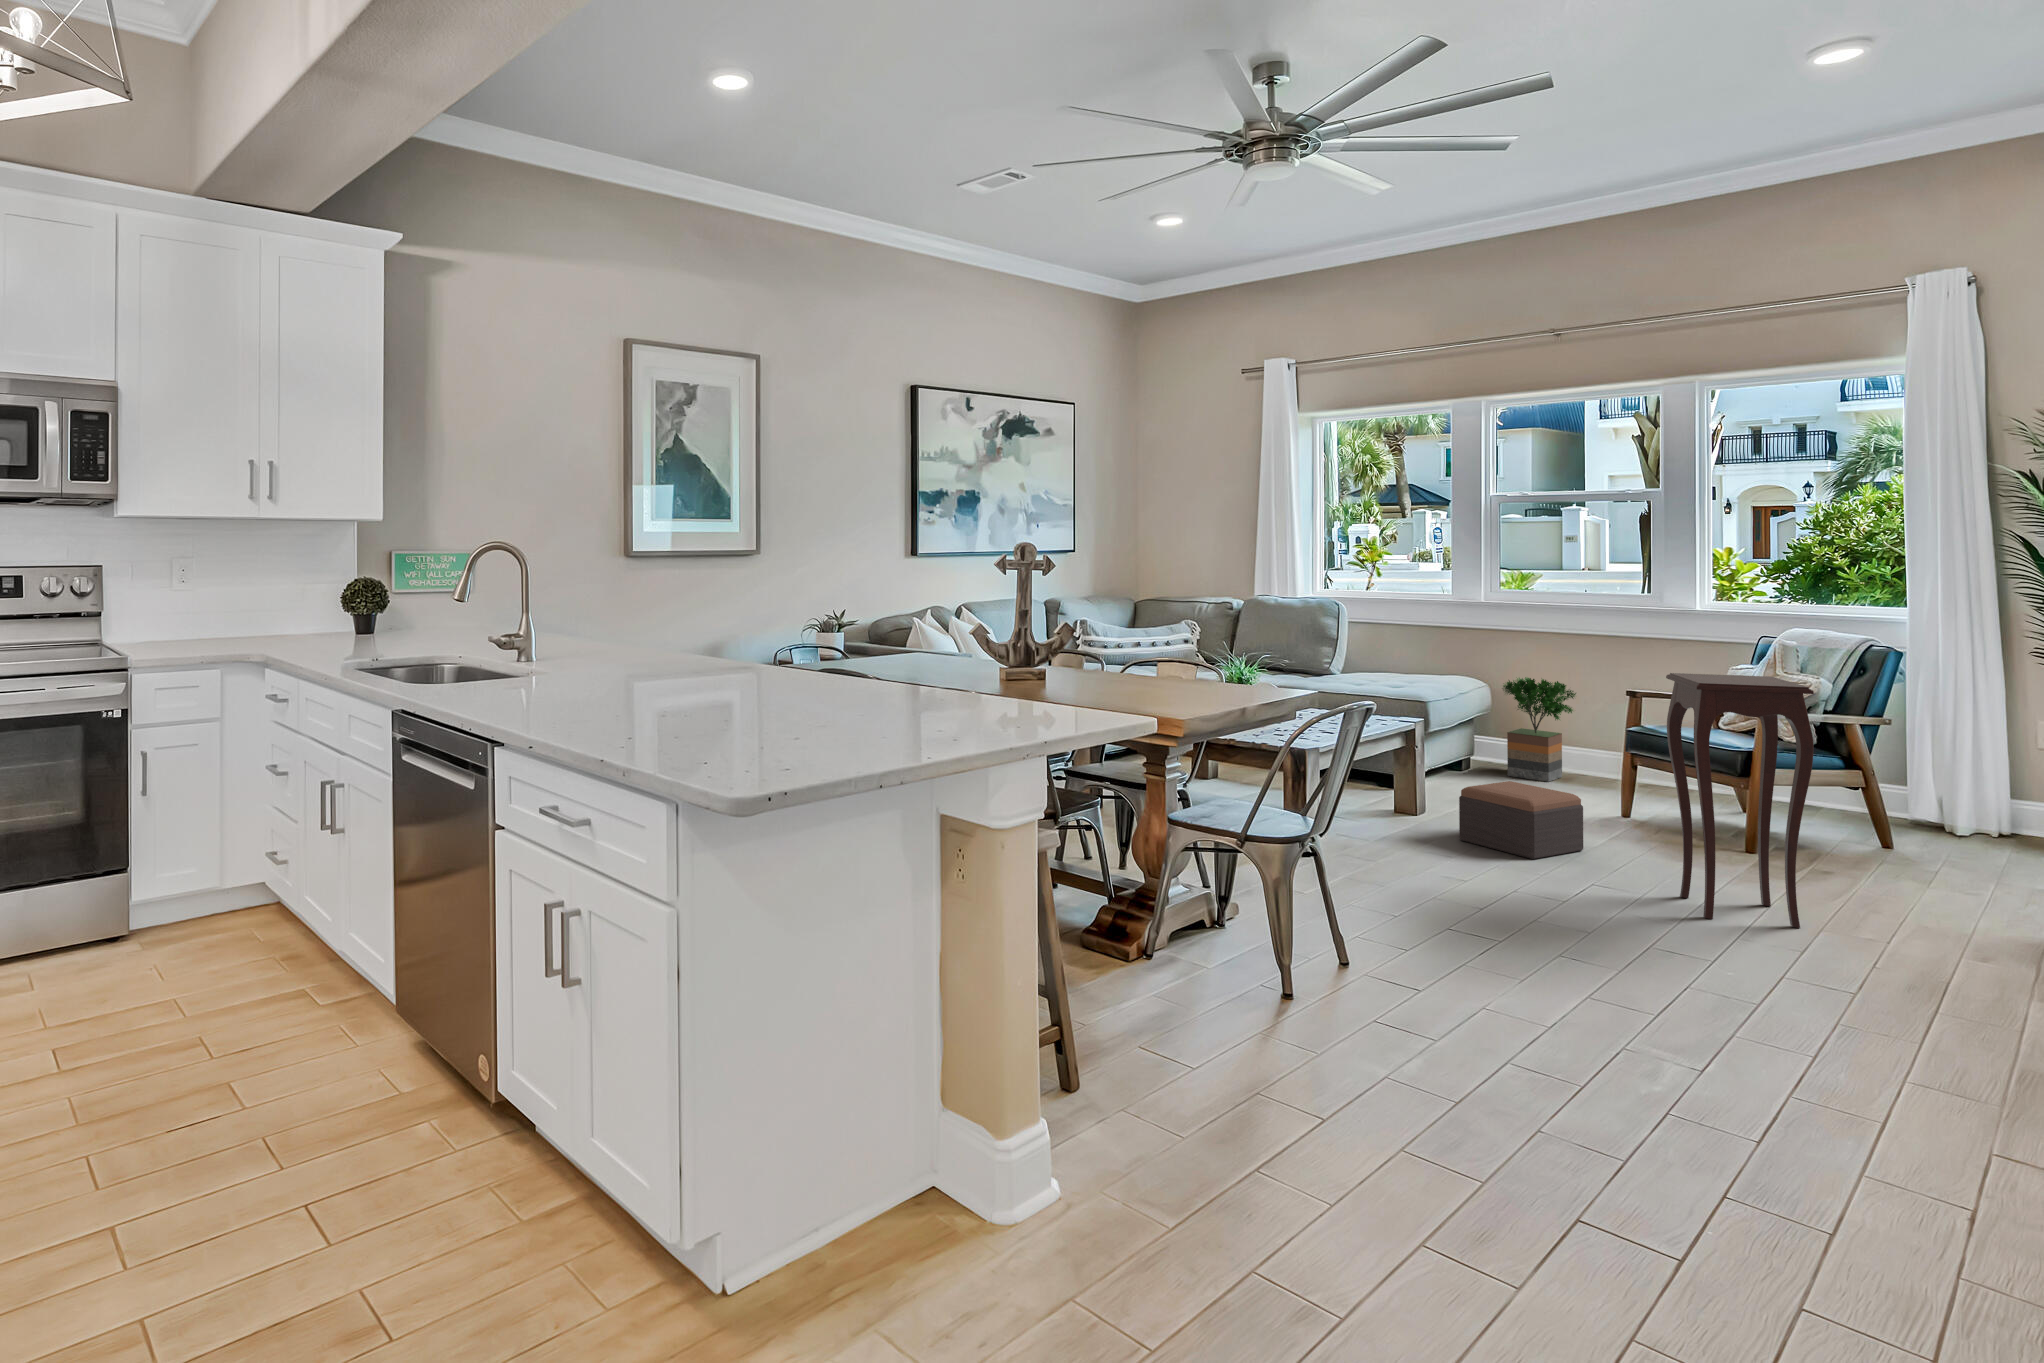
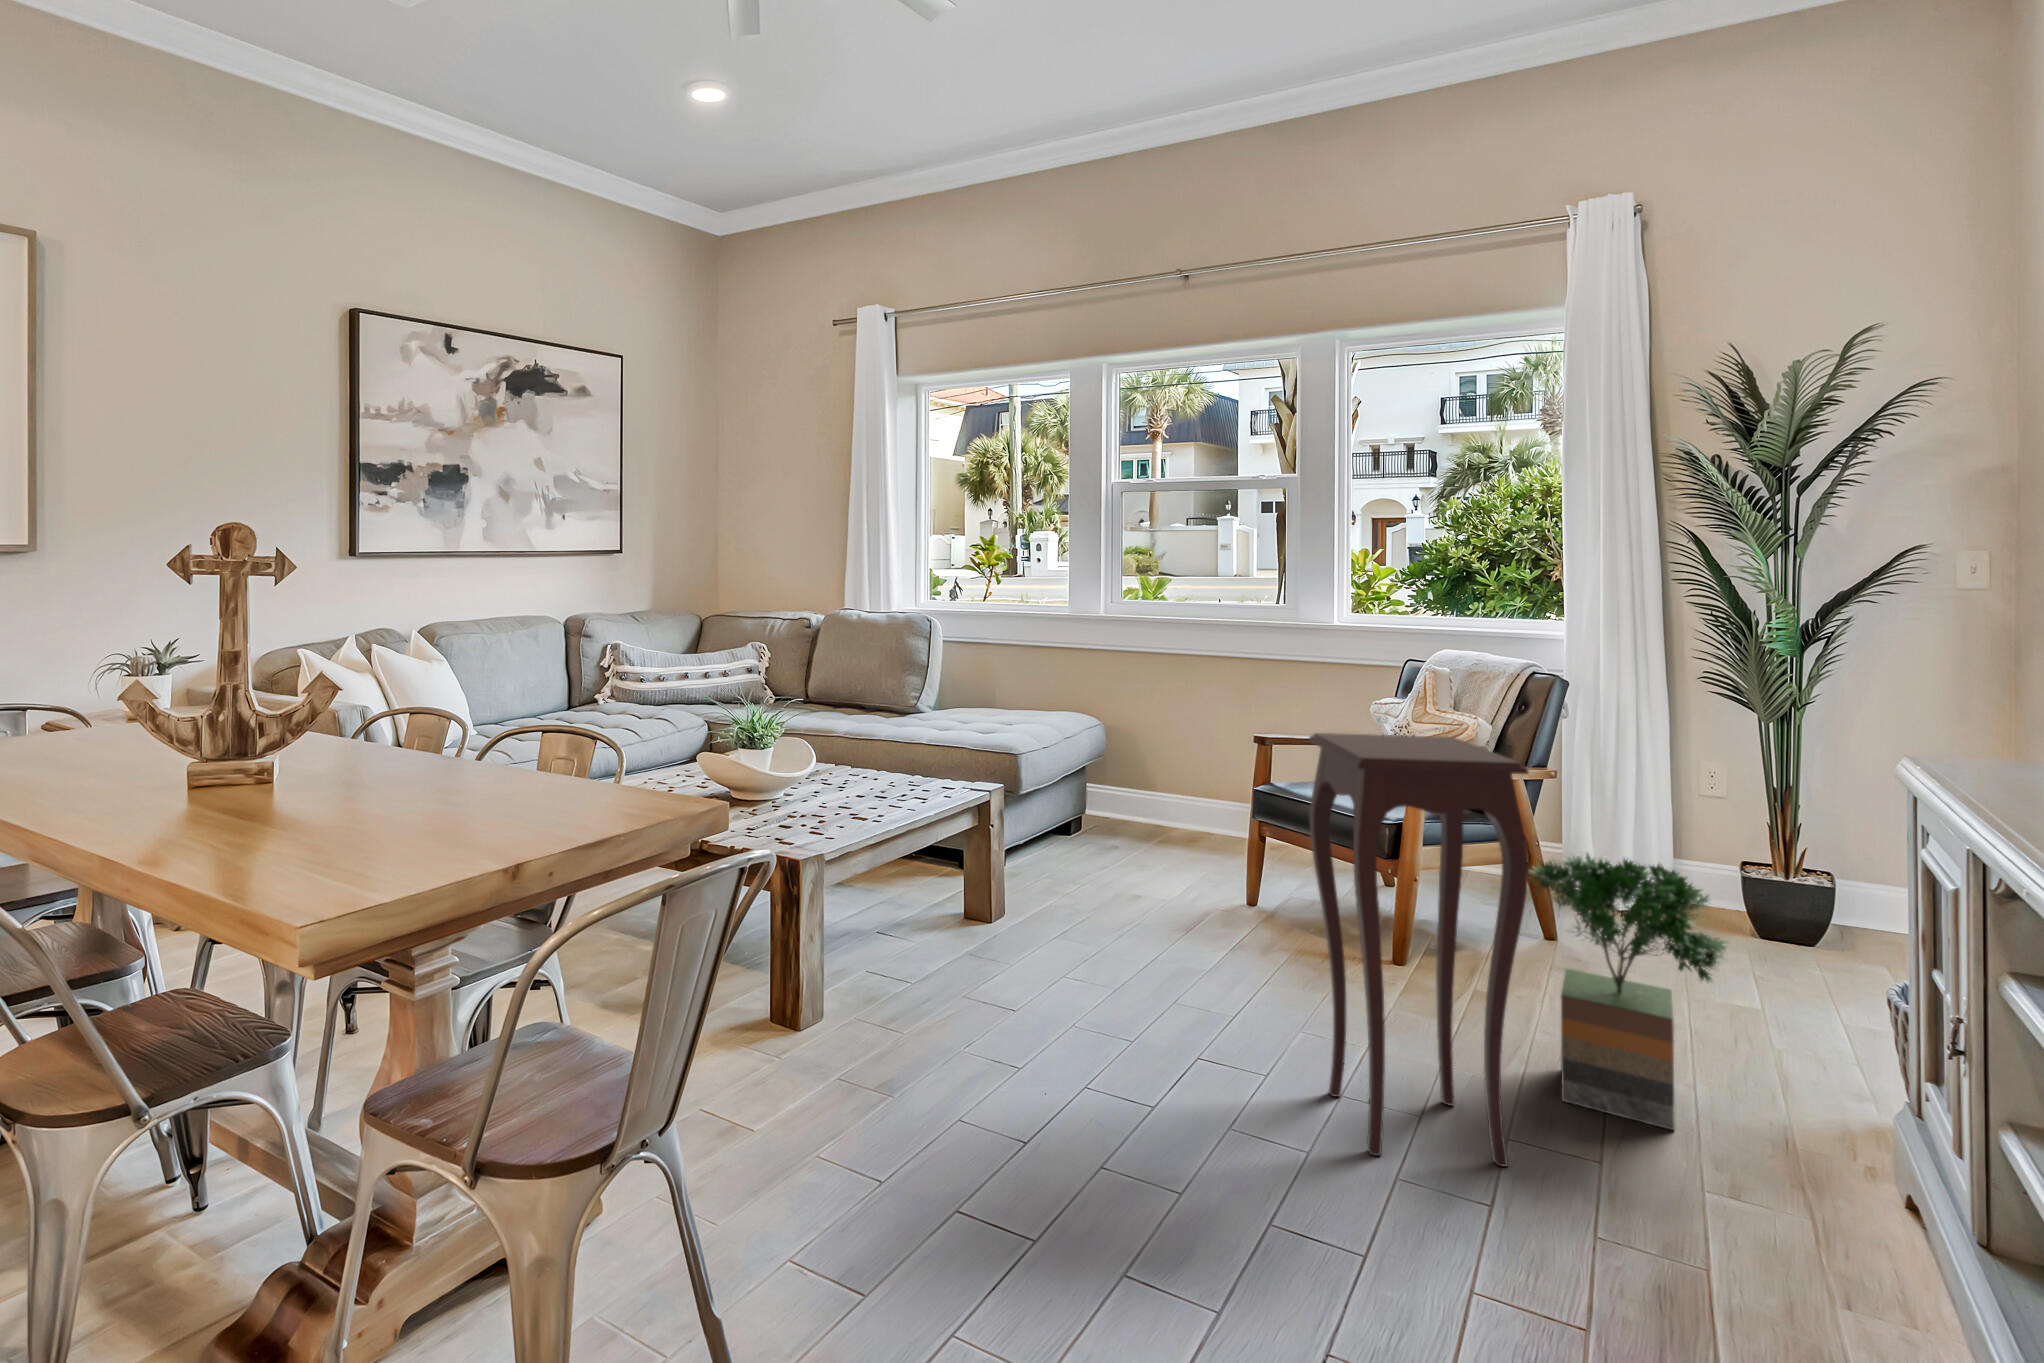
potted tree: present [1502,677,1576,782] -> present [1529,854,1728,1130]
footstool: present [1459,781,1583,859] -> none [1033,880,1196,1016]

